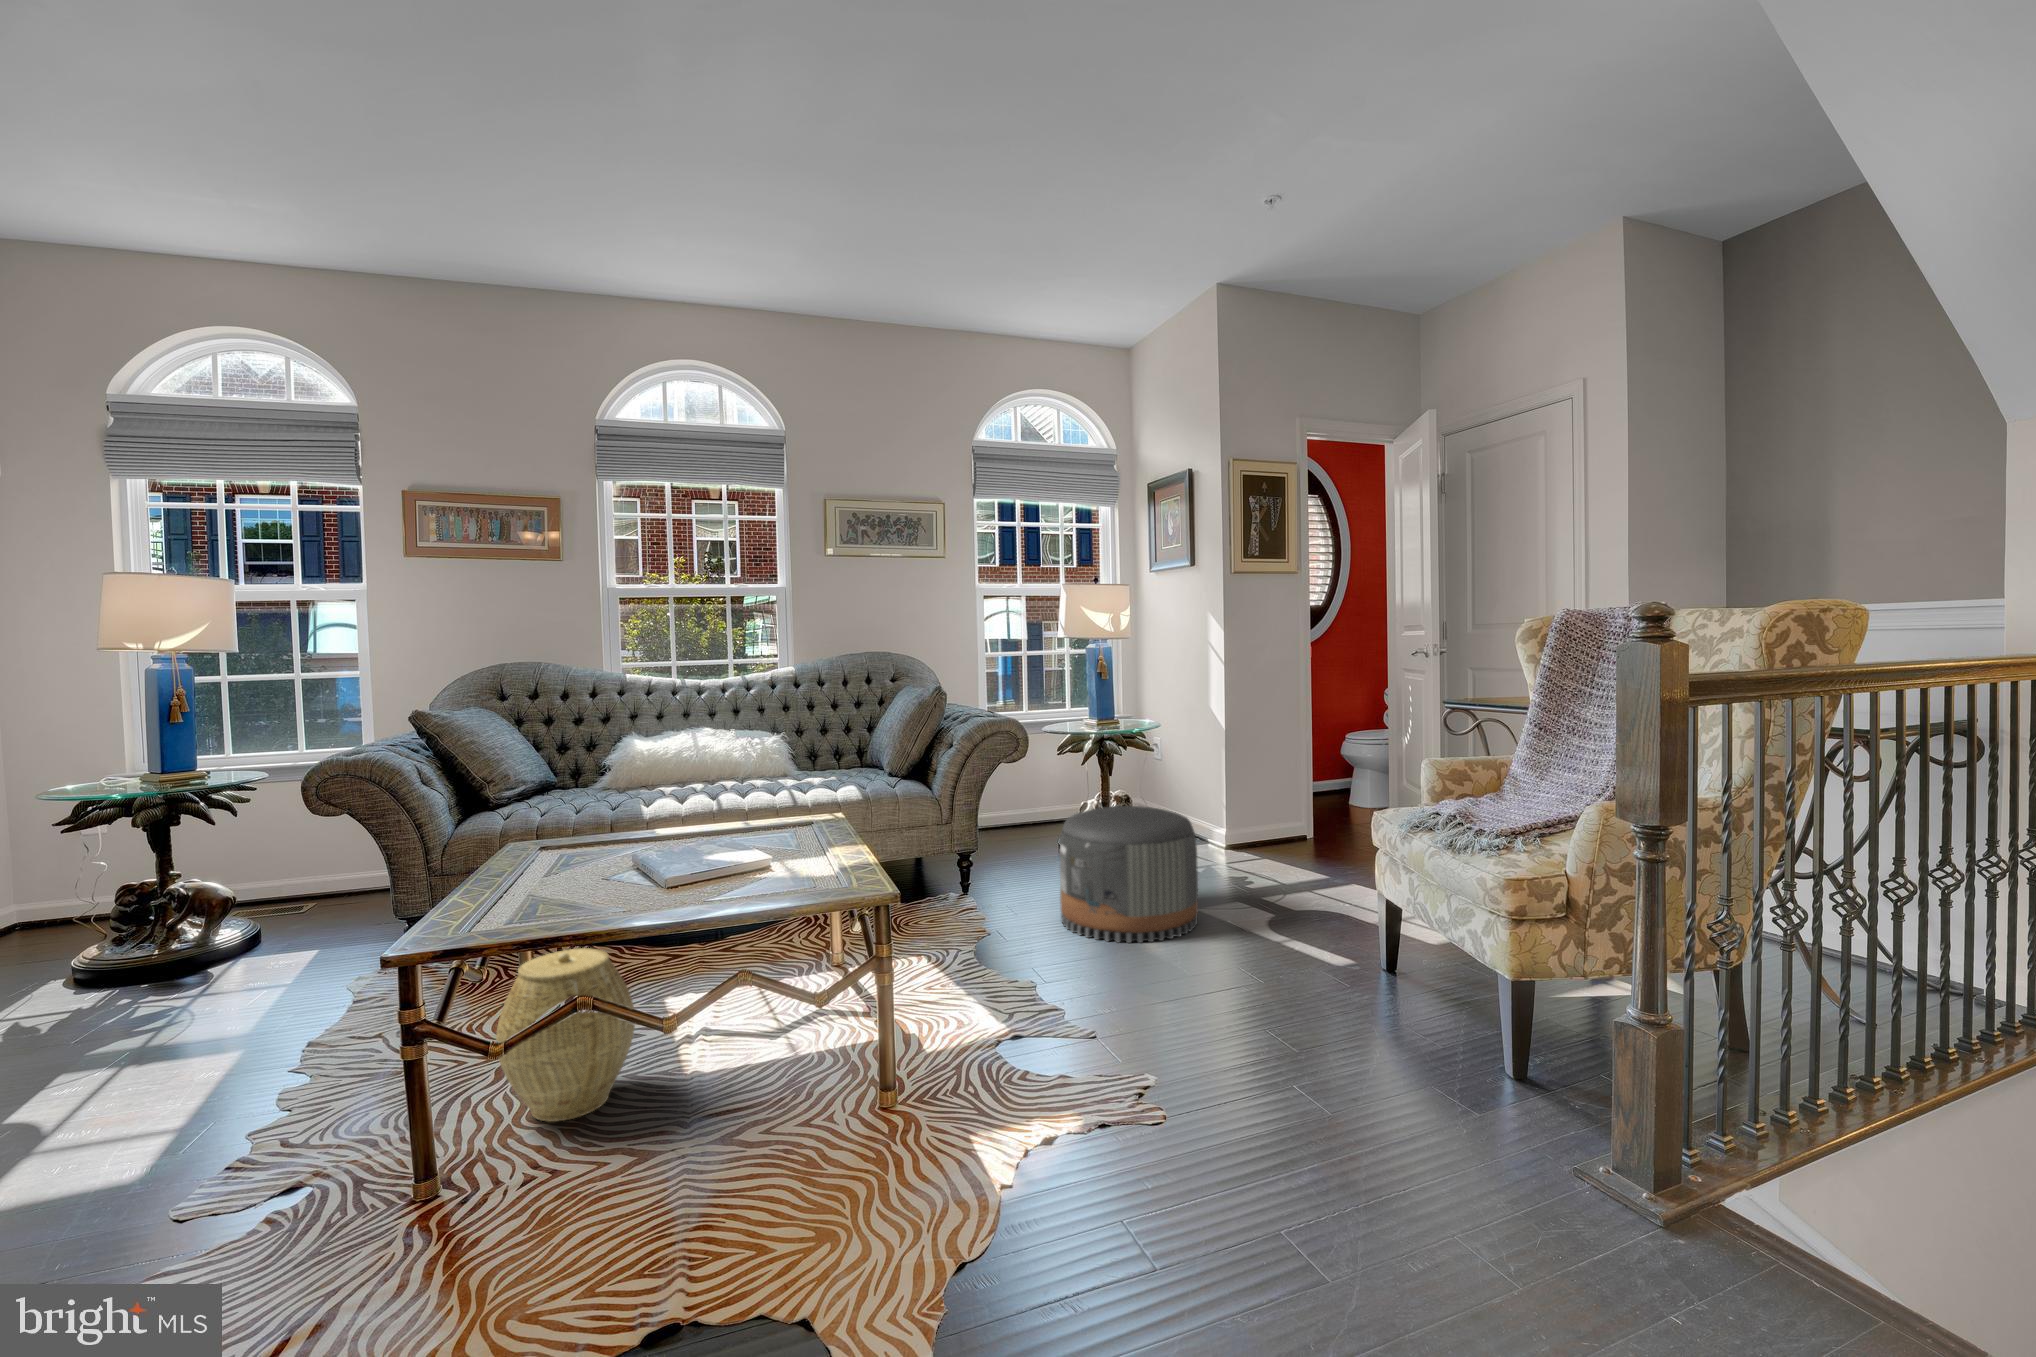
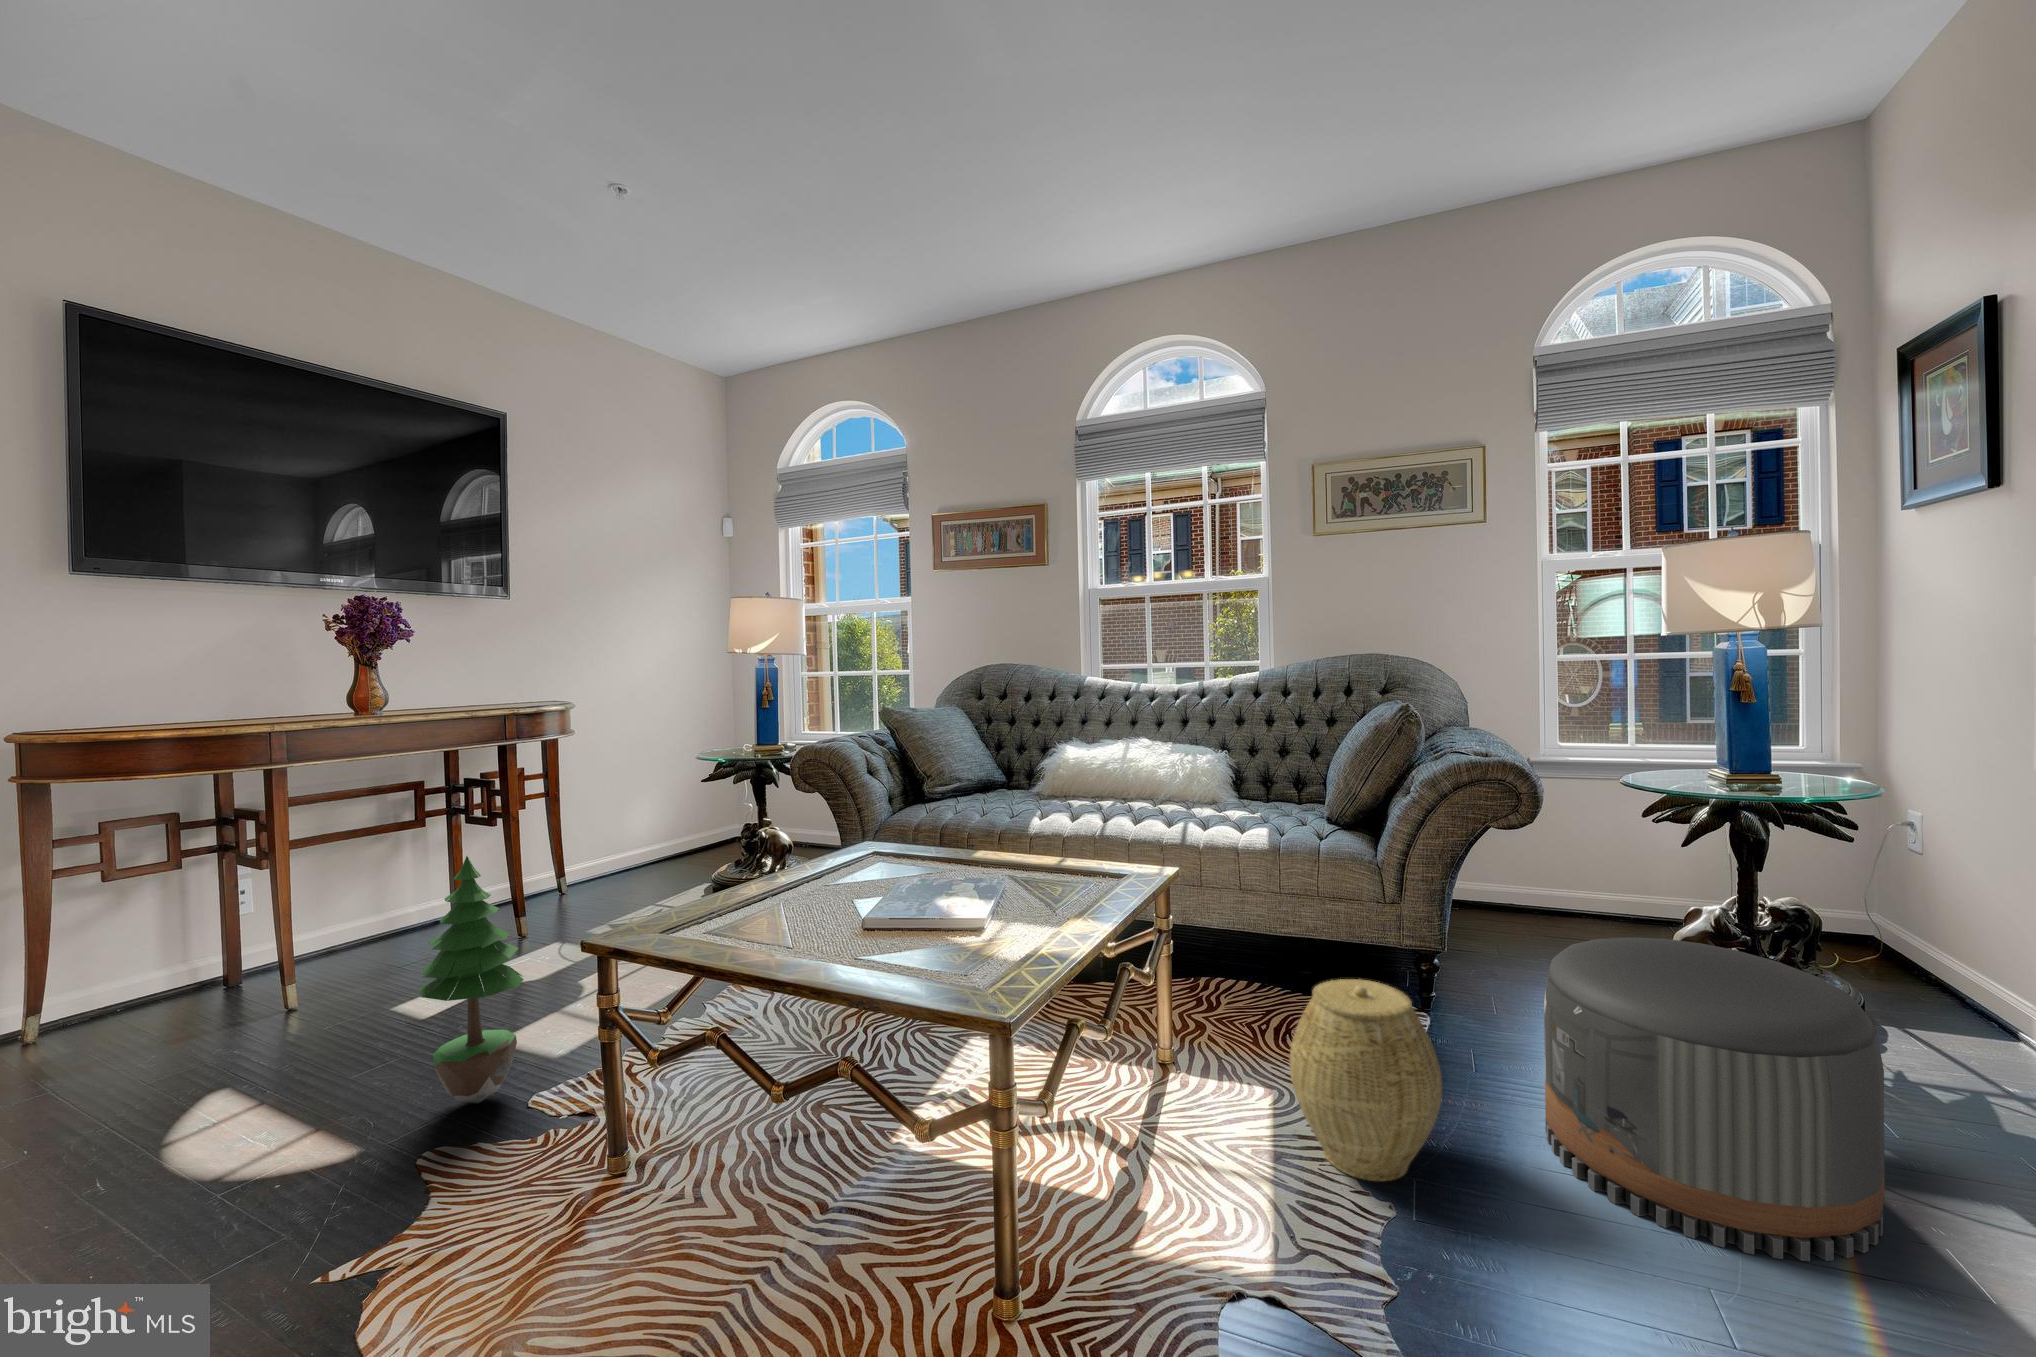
potted tree: none [43,887,200,1190] -> present [419,856,524,1103]
woven basket: present [496,948,635,1122] -> present [1290,979,1442,1182]

